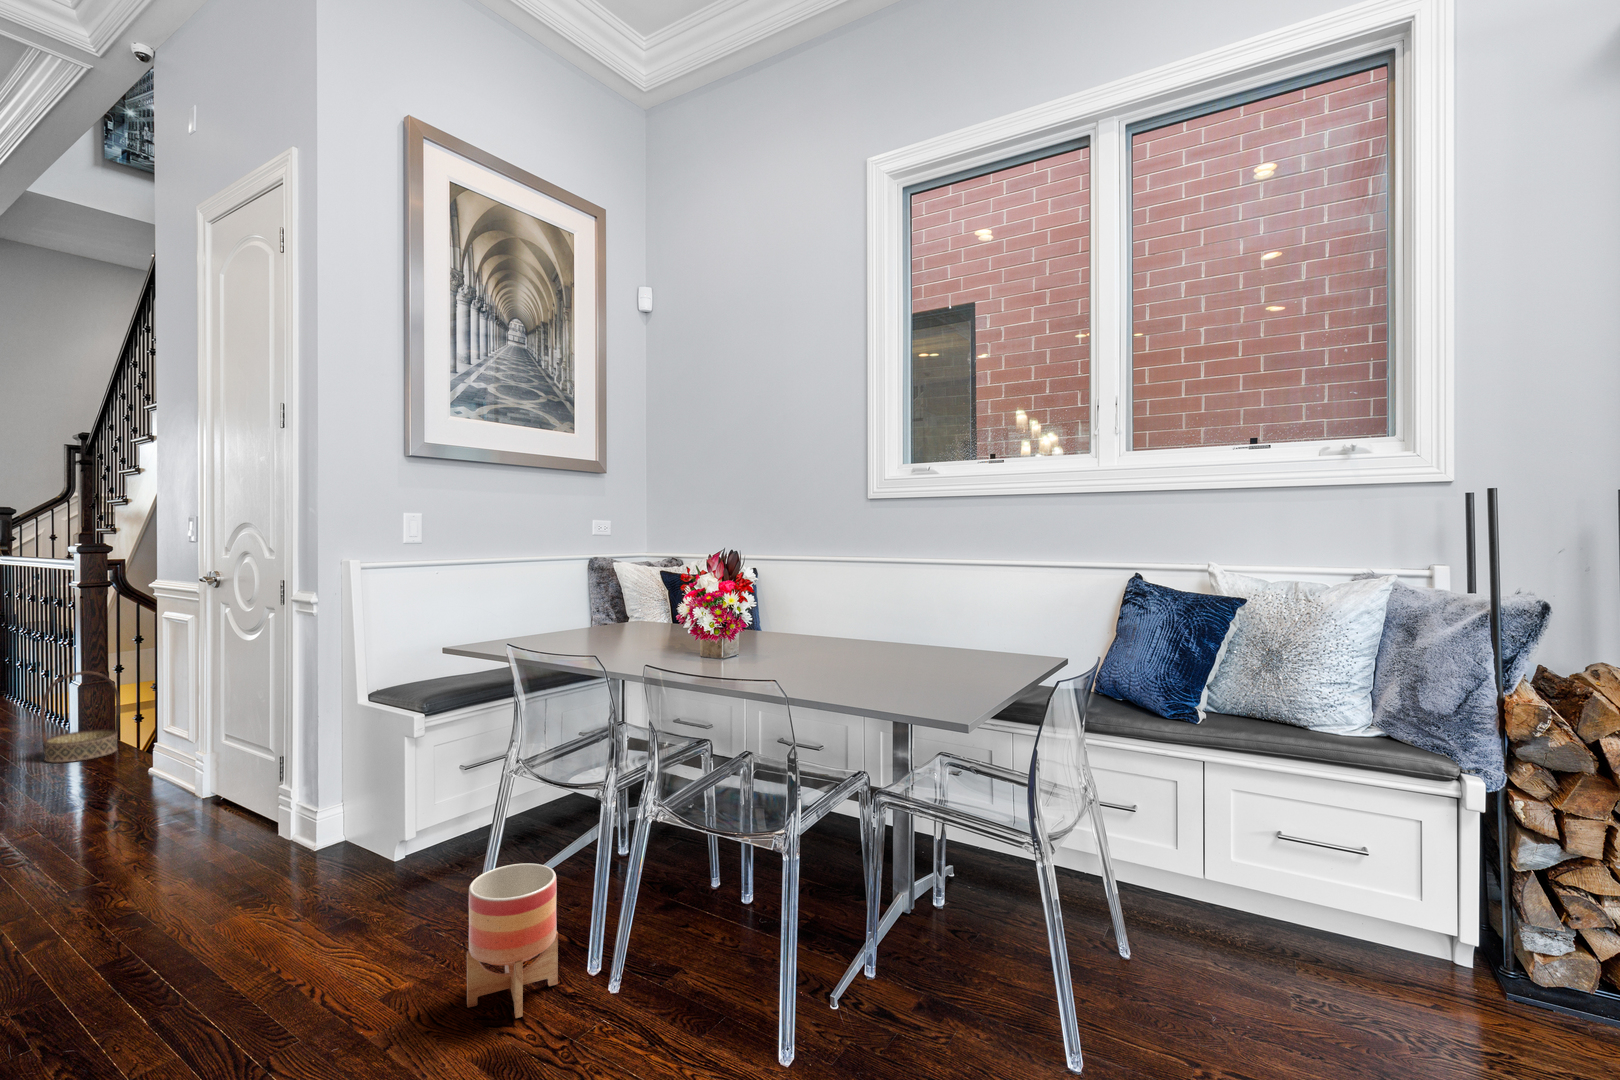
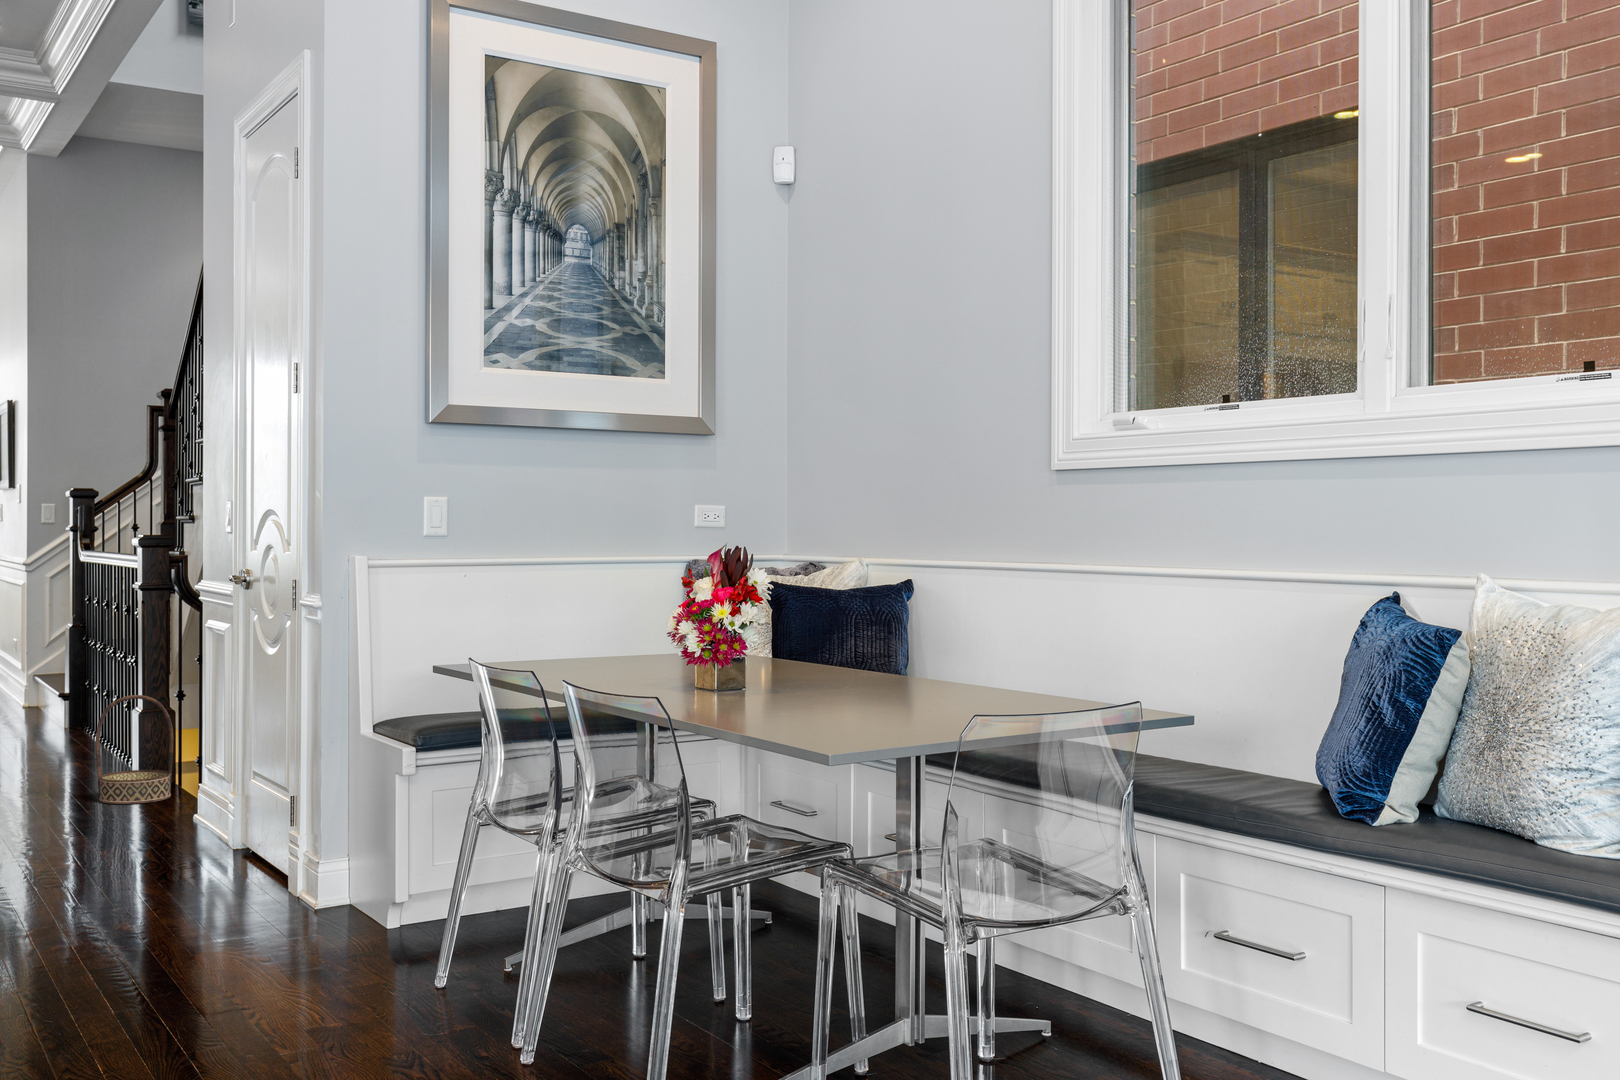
planter: present [467,863,558,1018] -> none [374,905,471,1059]

